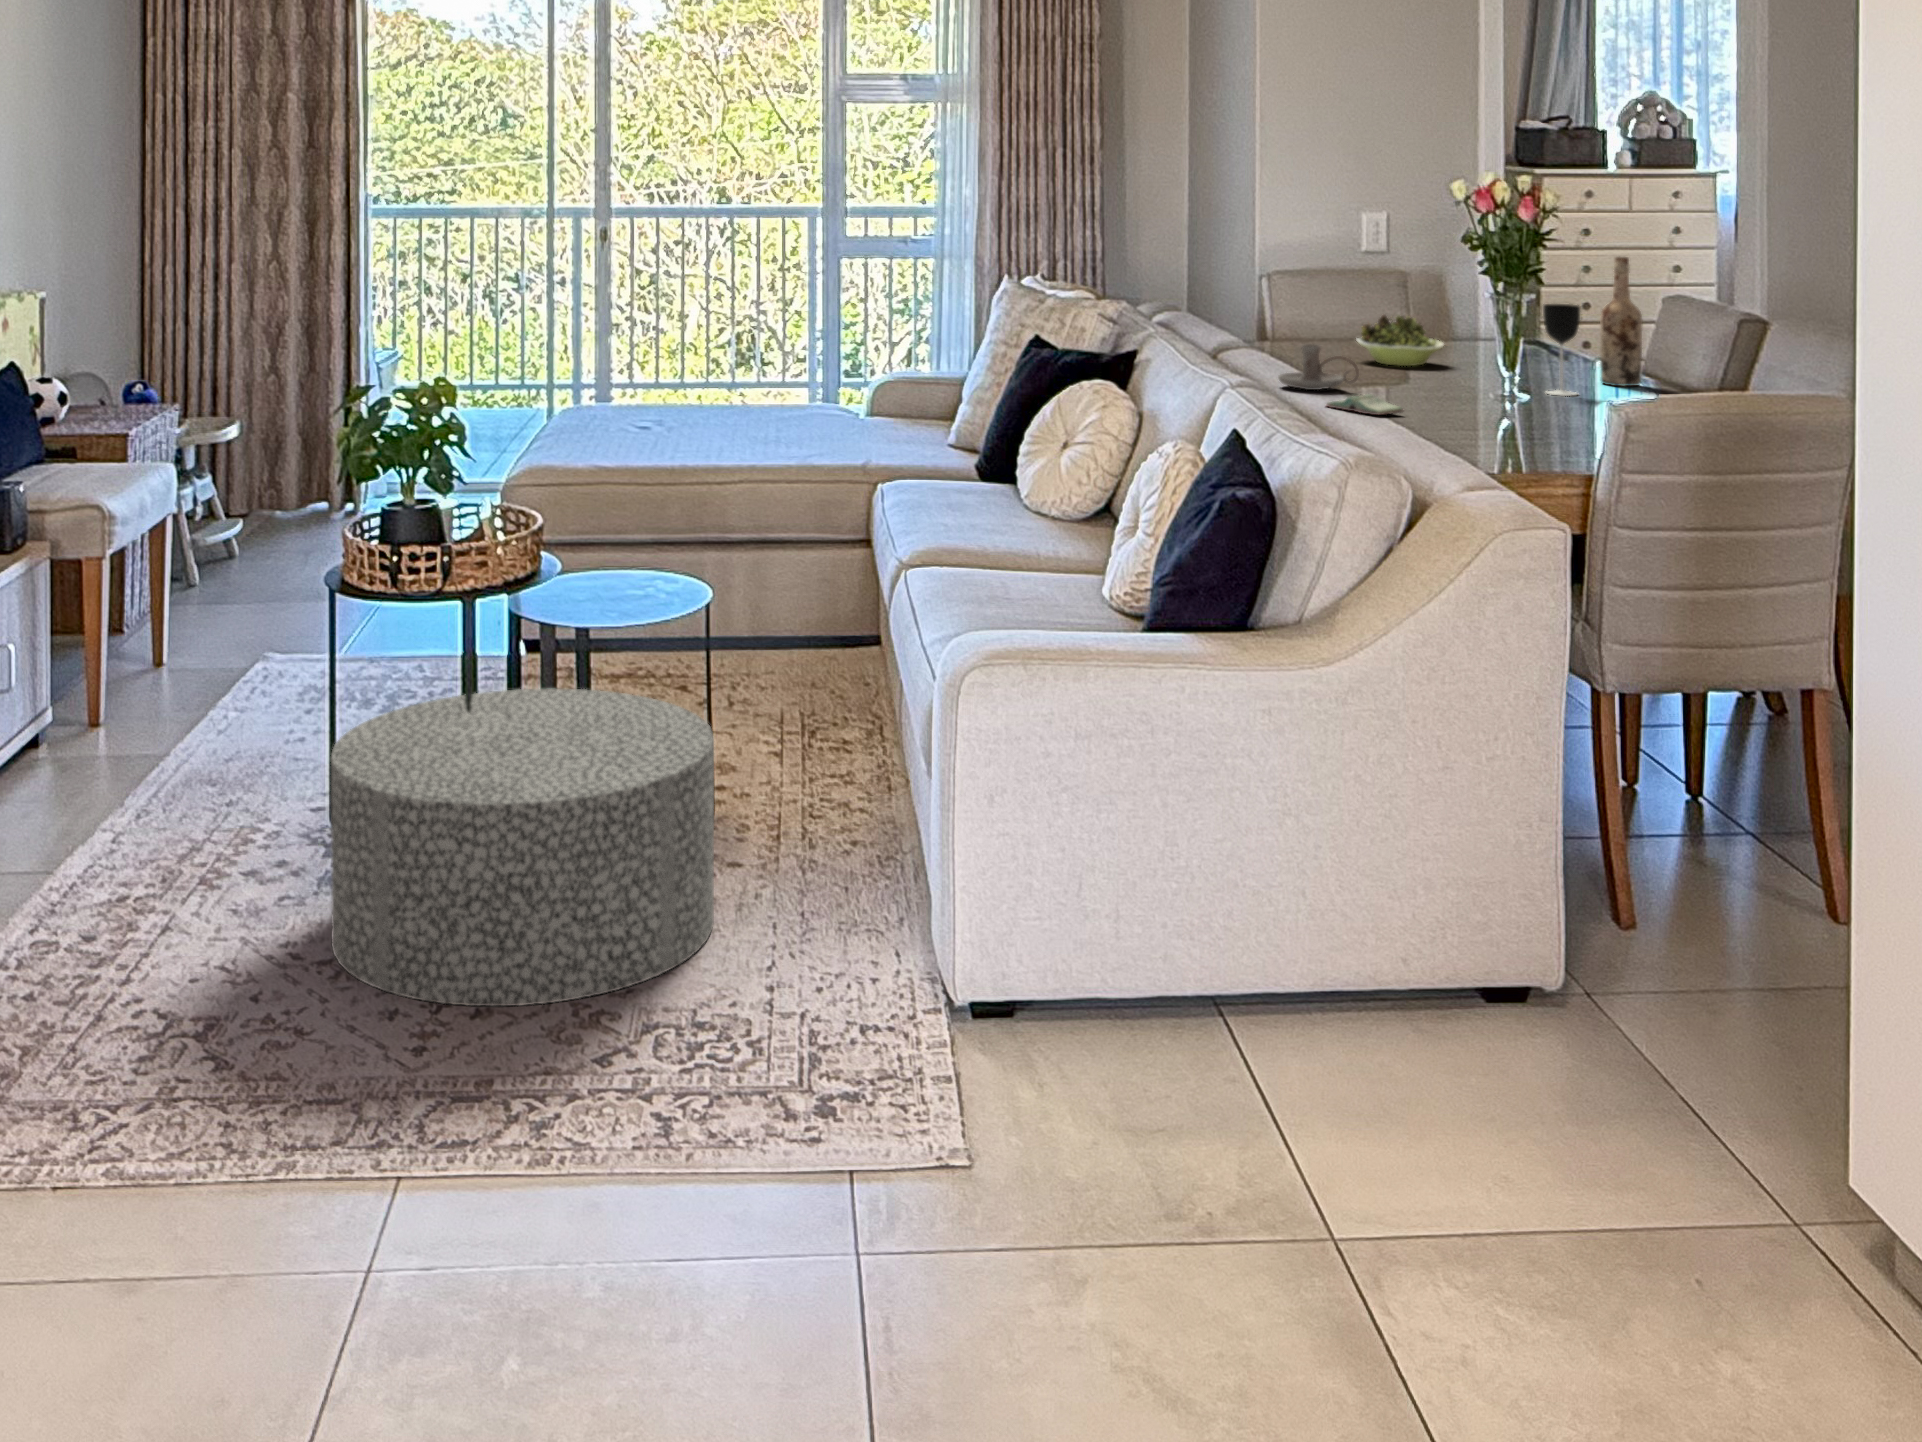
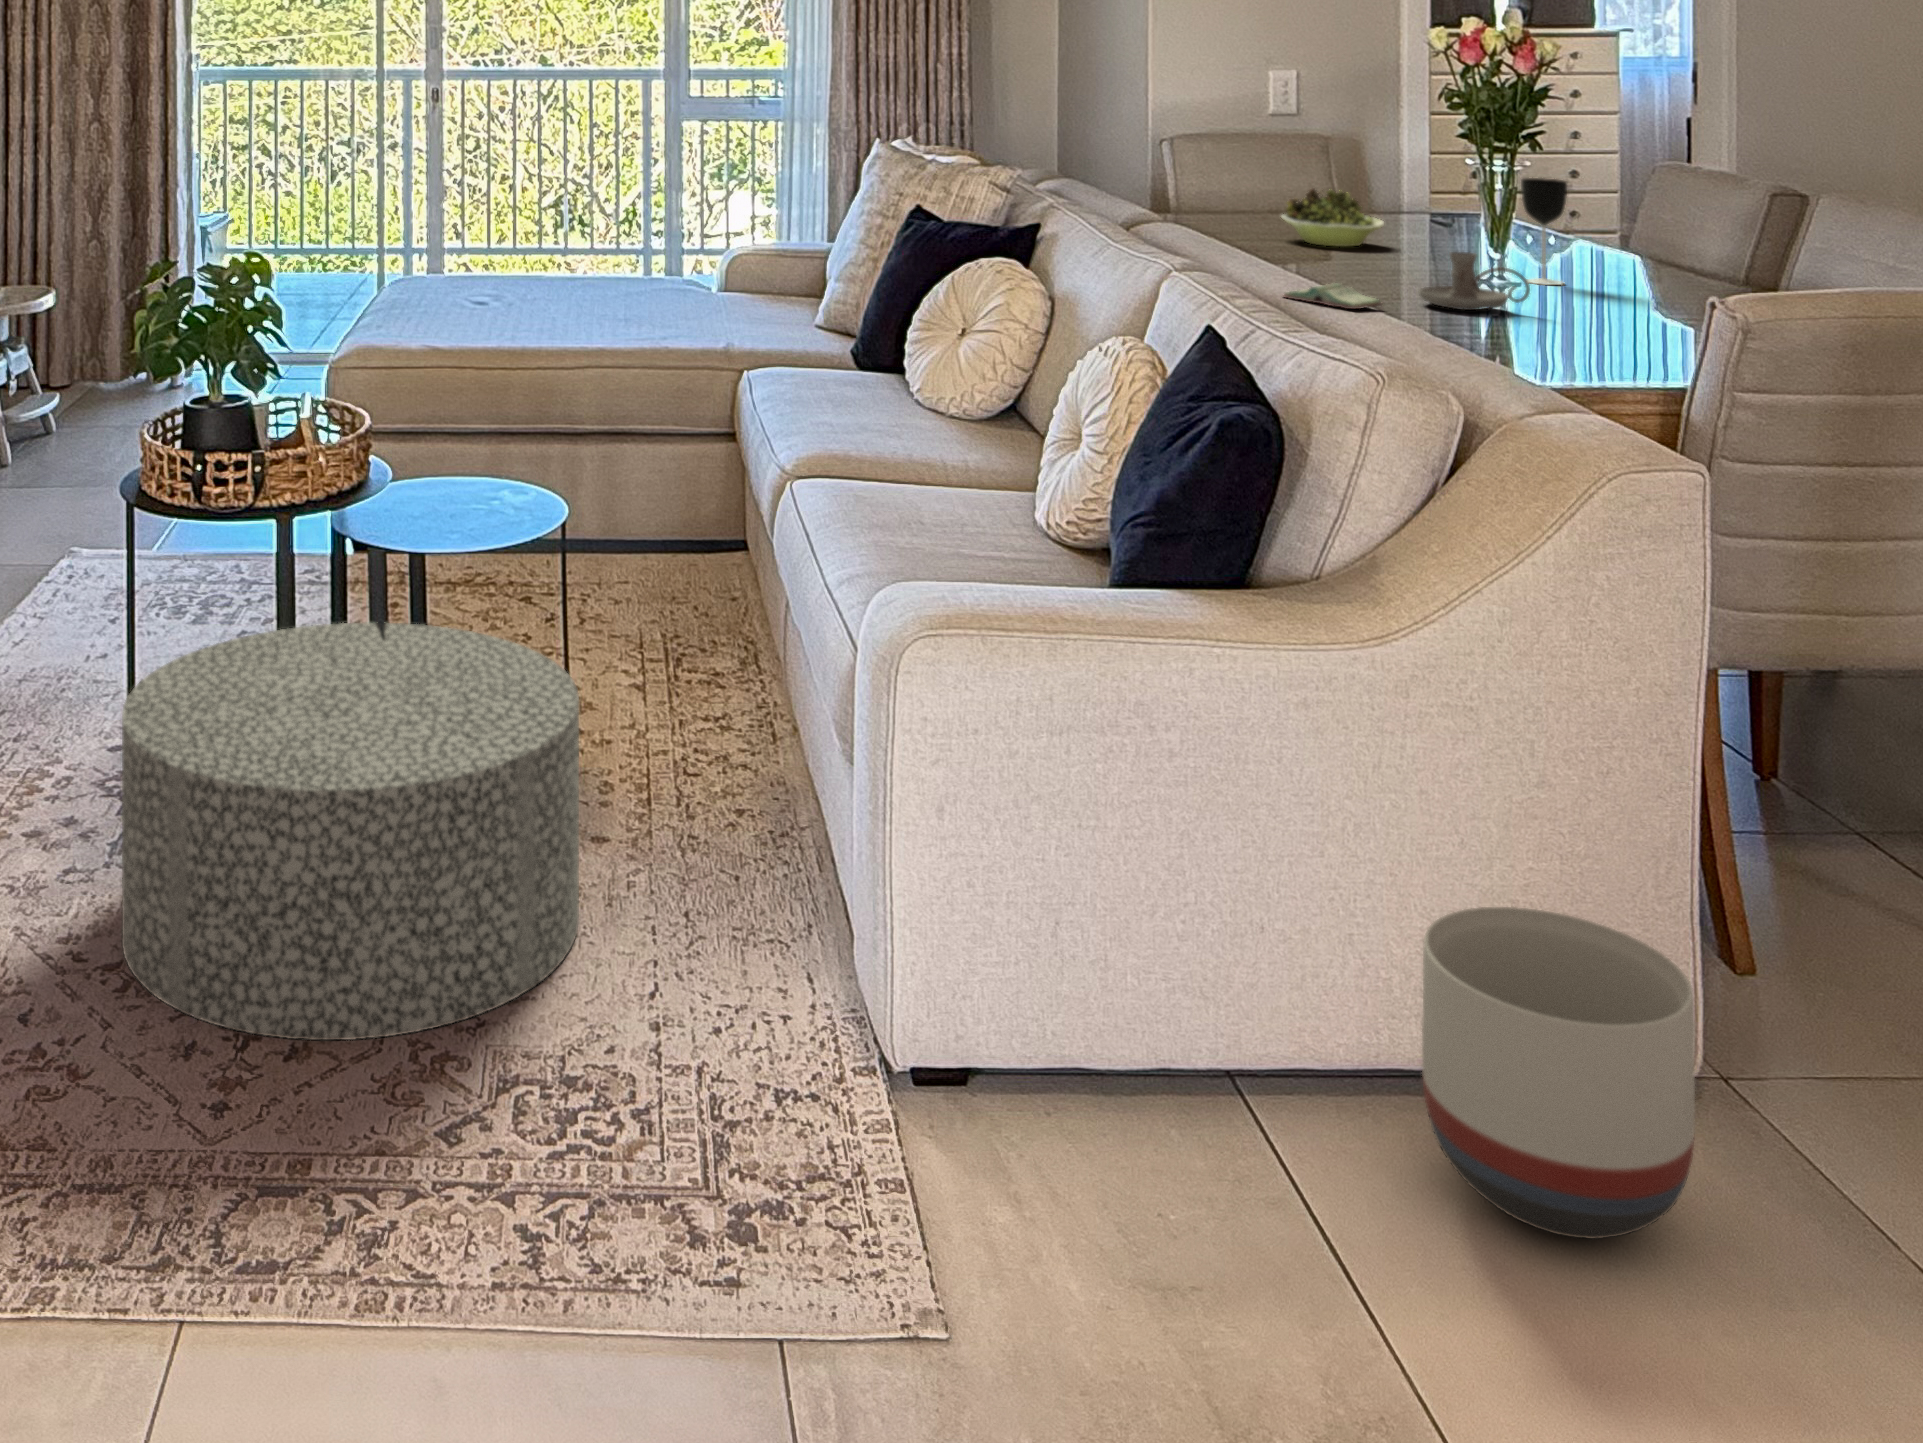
wine bottle: present [1600,257,1642,386] -> none [1577,125,1629,274]
candle holder: present [1278,344,1359,390] -> present [1419,252,1530,310]
planter: none [1351,865,1541,1098] -> present [1422,907,1695,1239]

